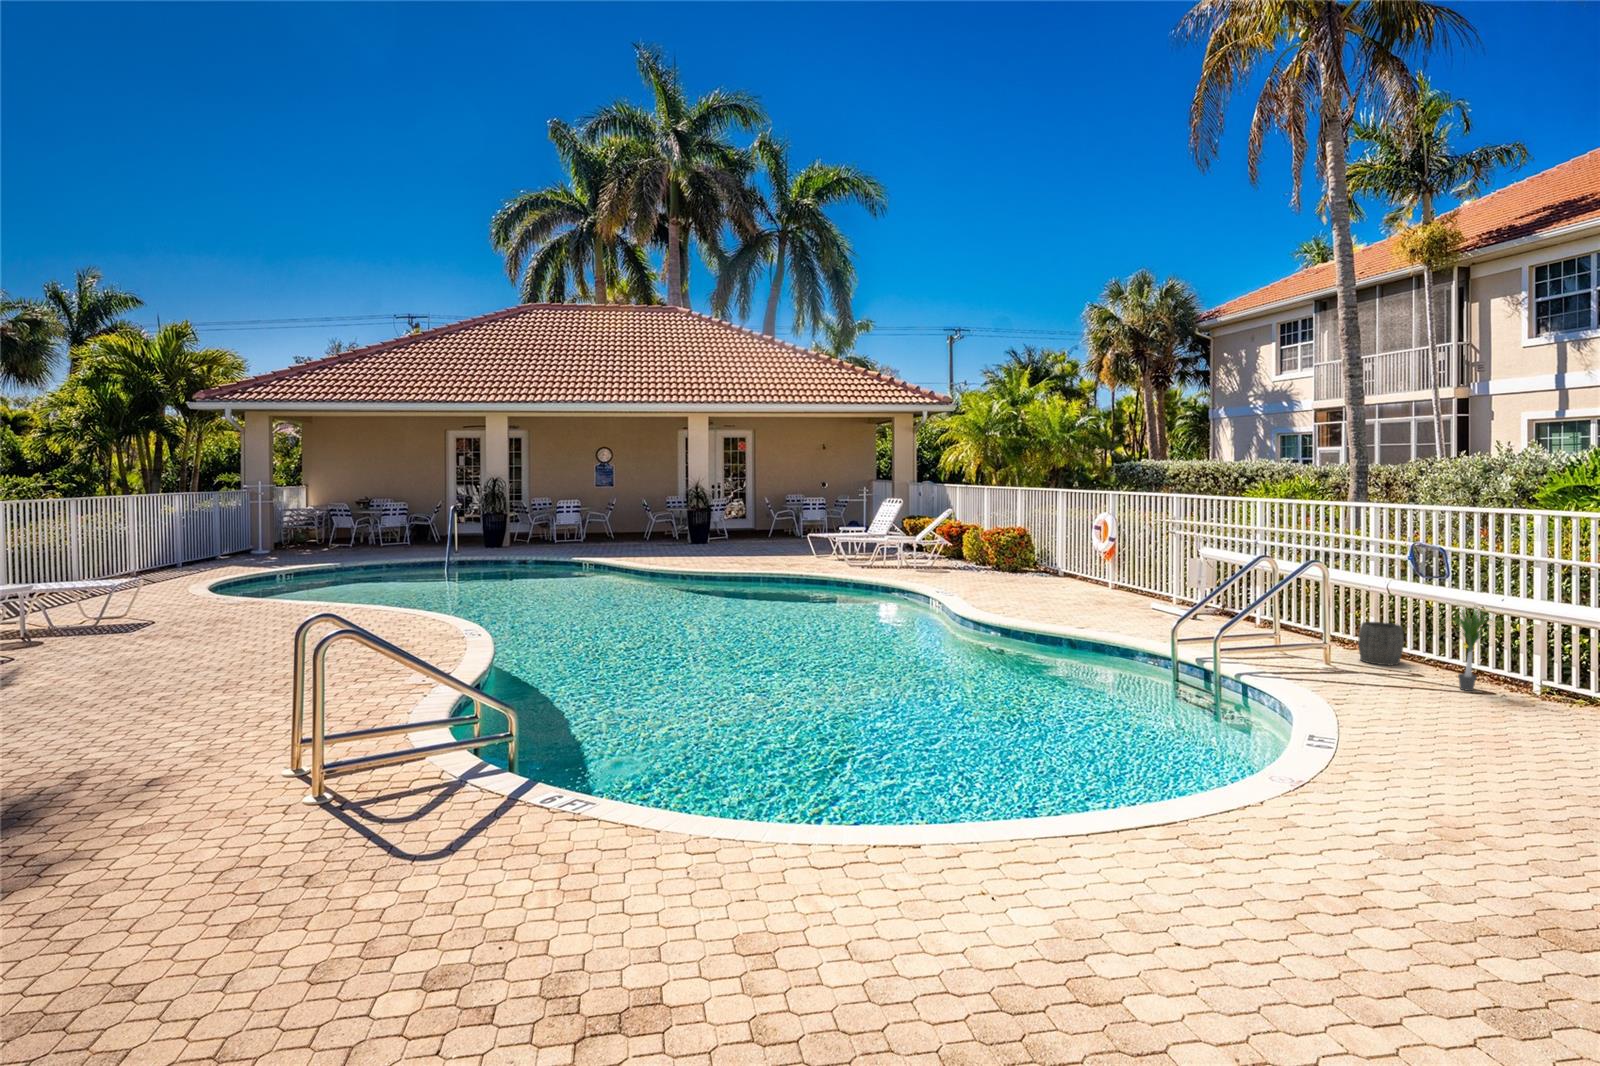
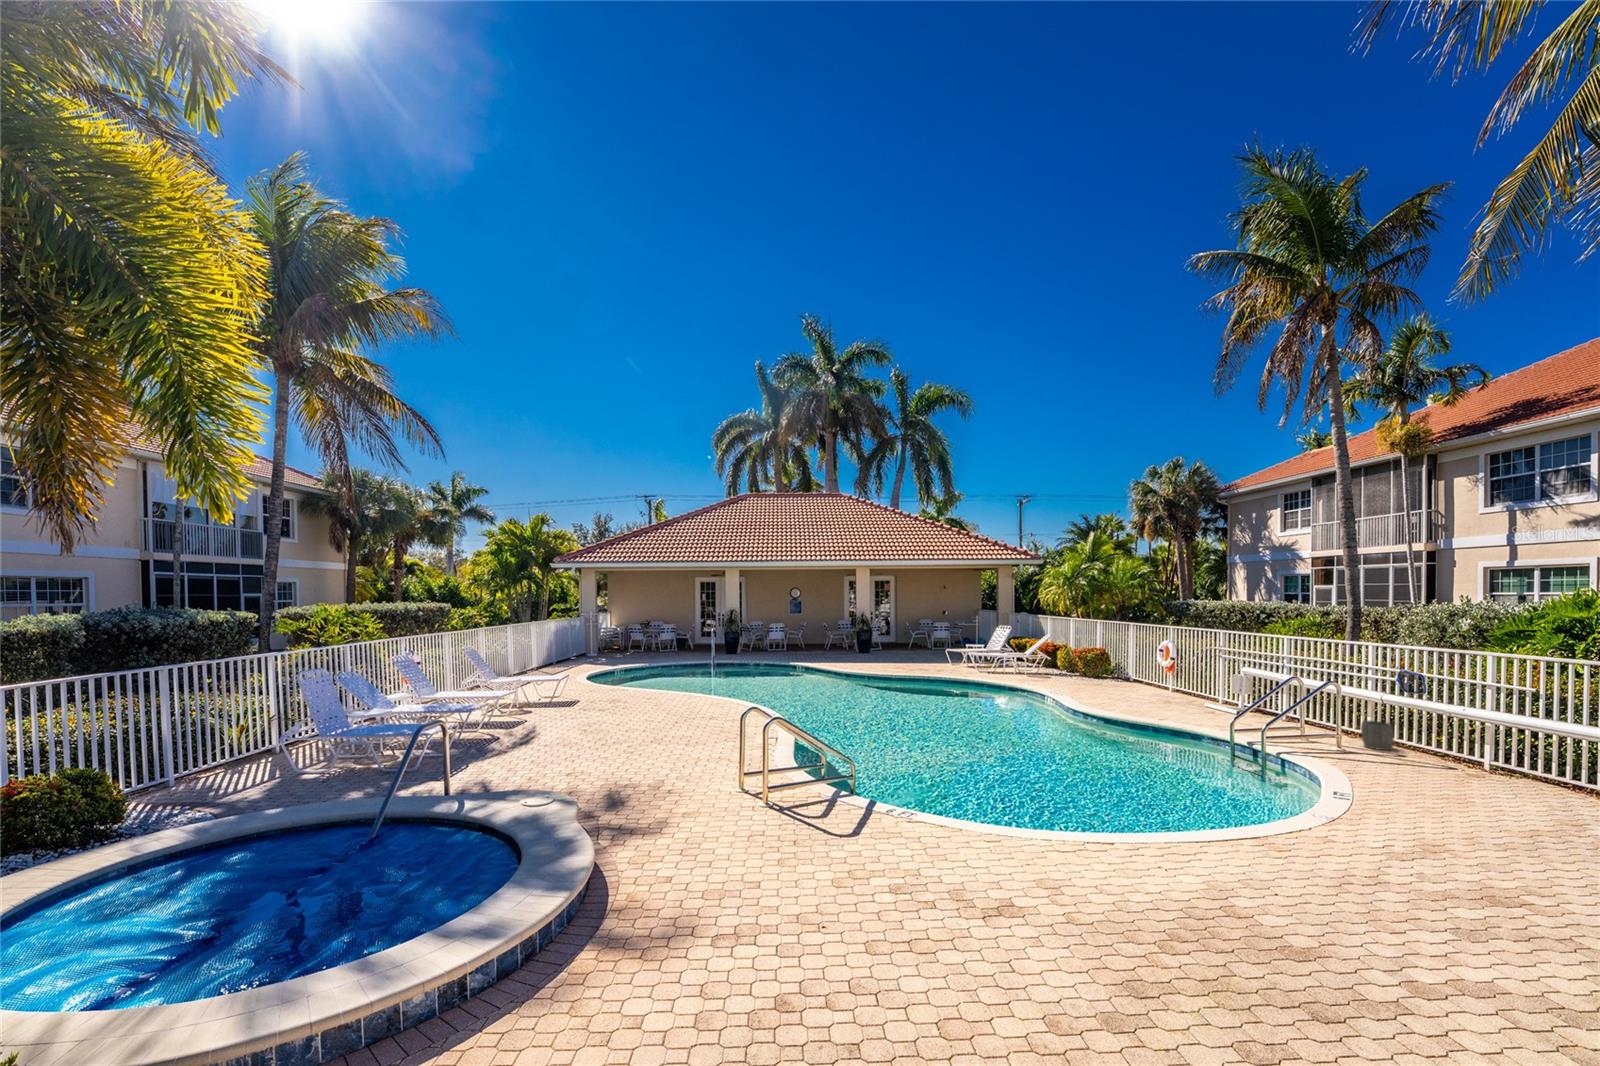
potted plant: present [1456,609,1492,691] -> none [1411,705,1466,767]

